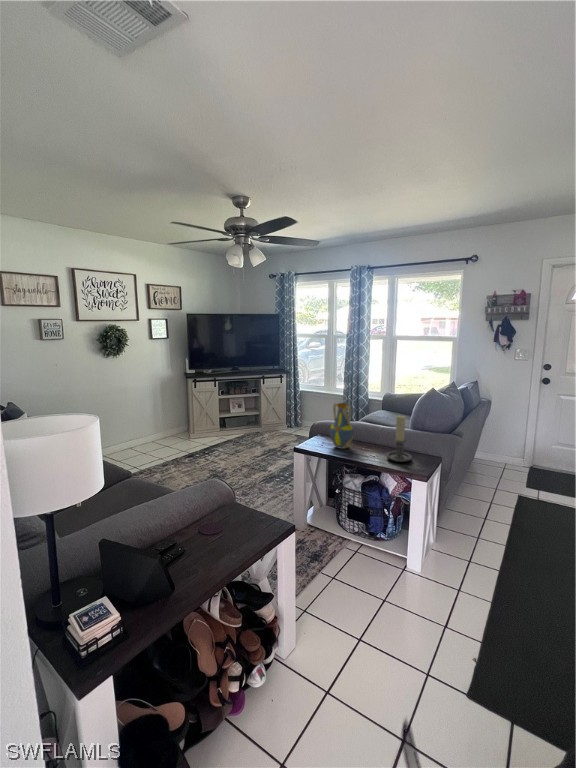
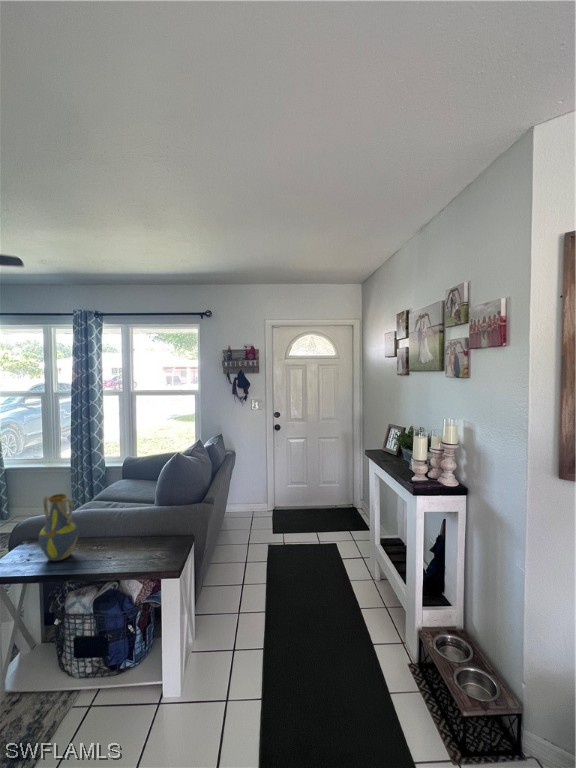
candle holder: present [386,415,412,462] -> none [126,498,159,560]

